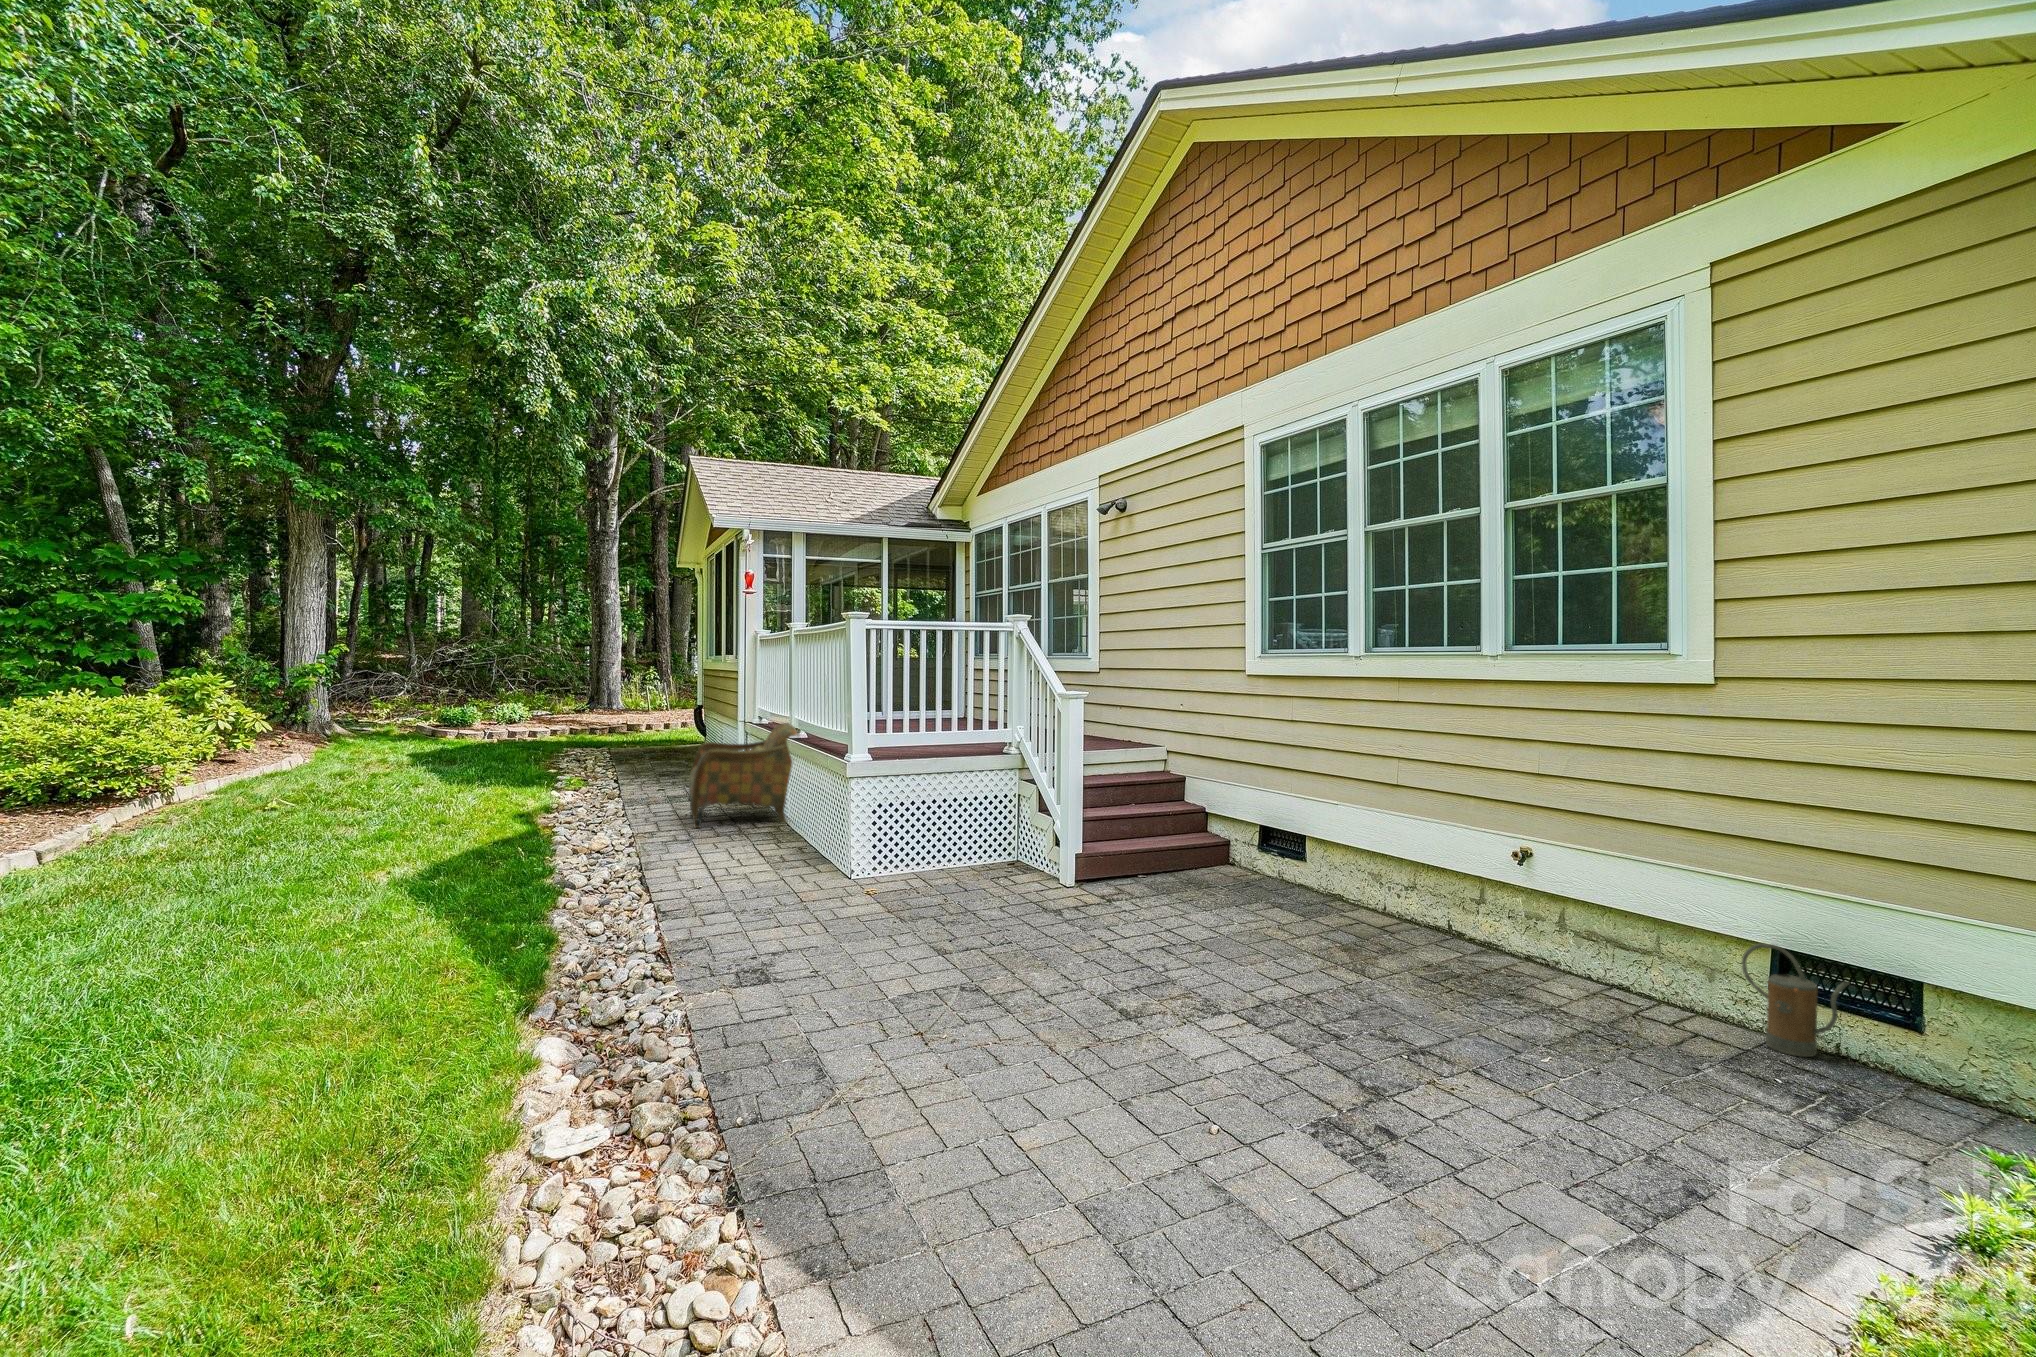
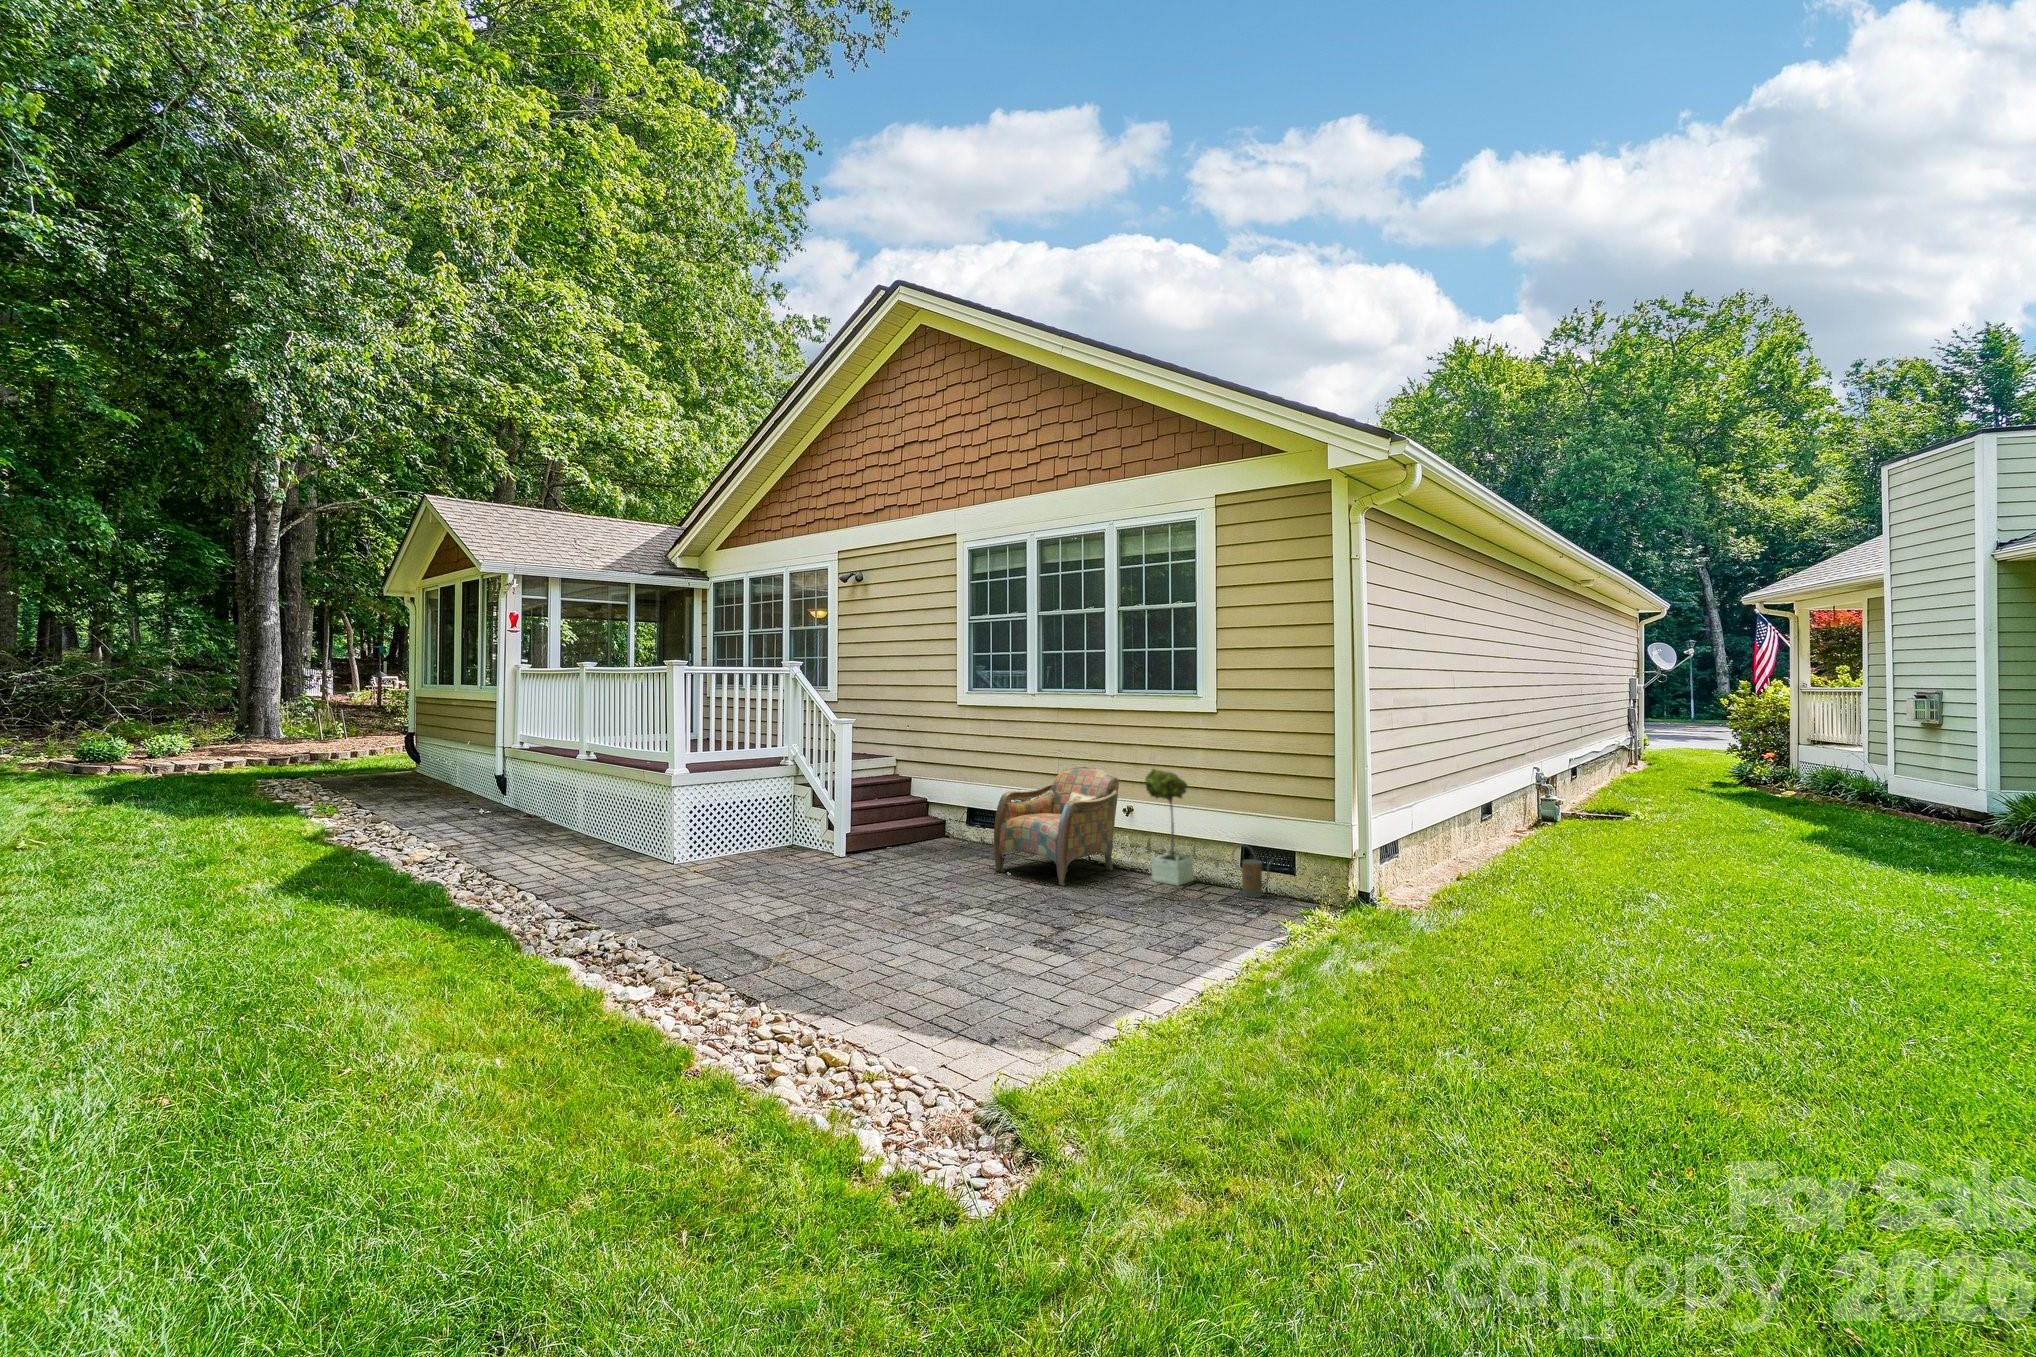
armchair: present [689,723,797,828] -> present [994,767,1119,885]
potted tree: none [1551,782,1654,1005] -> present [1145,769,1194,886]

